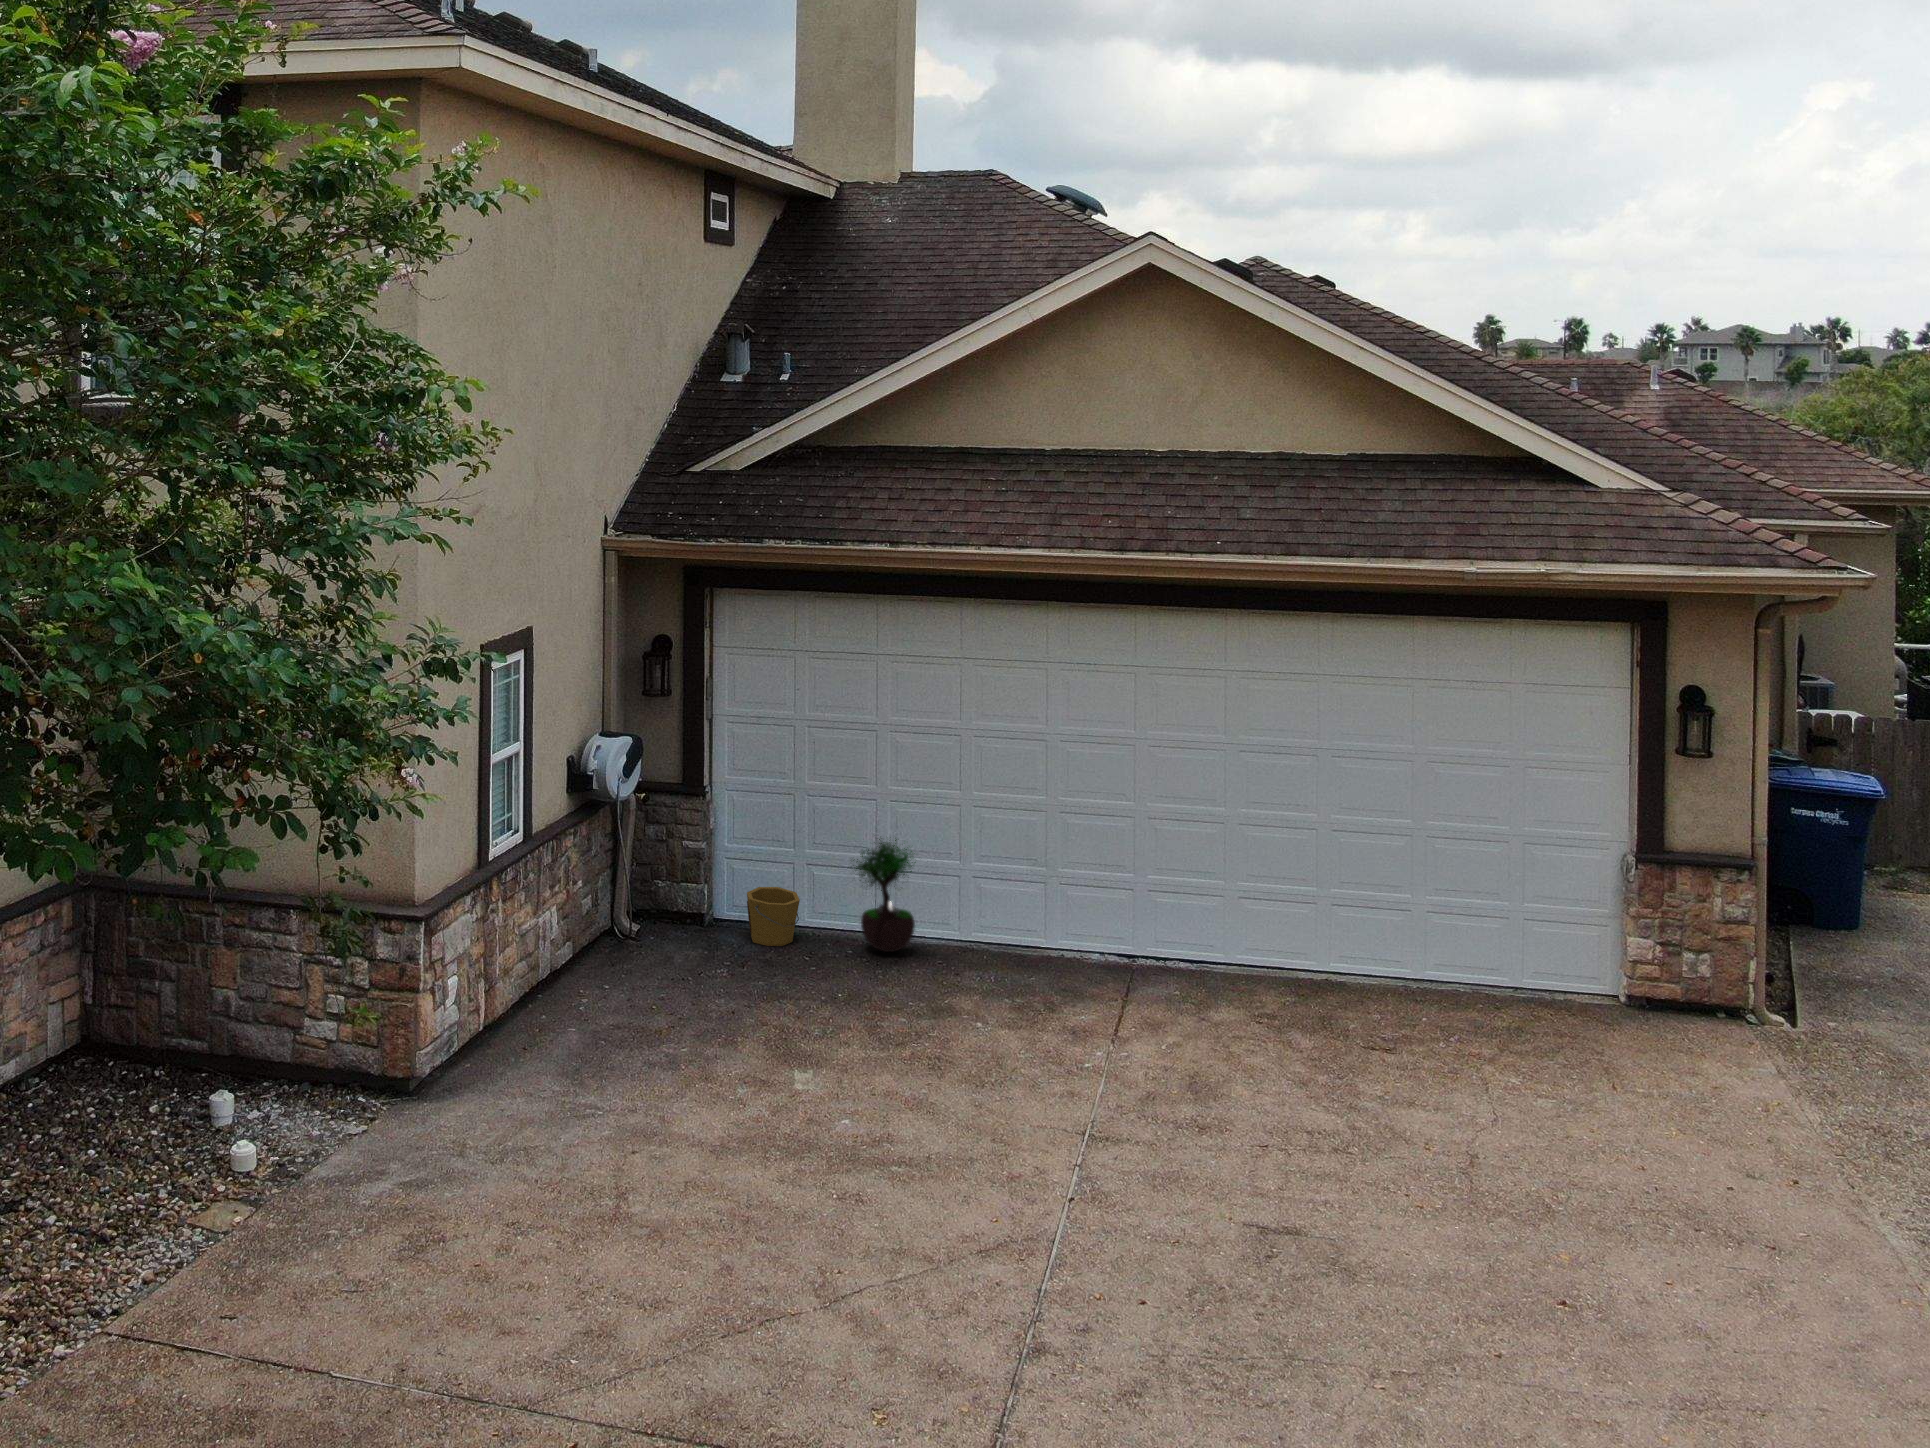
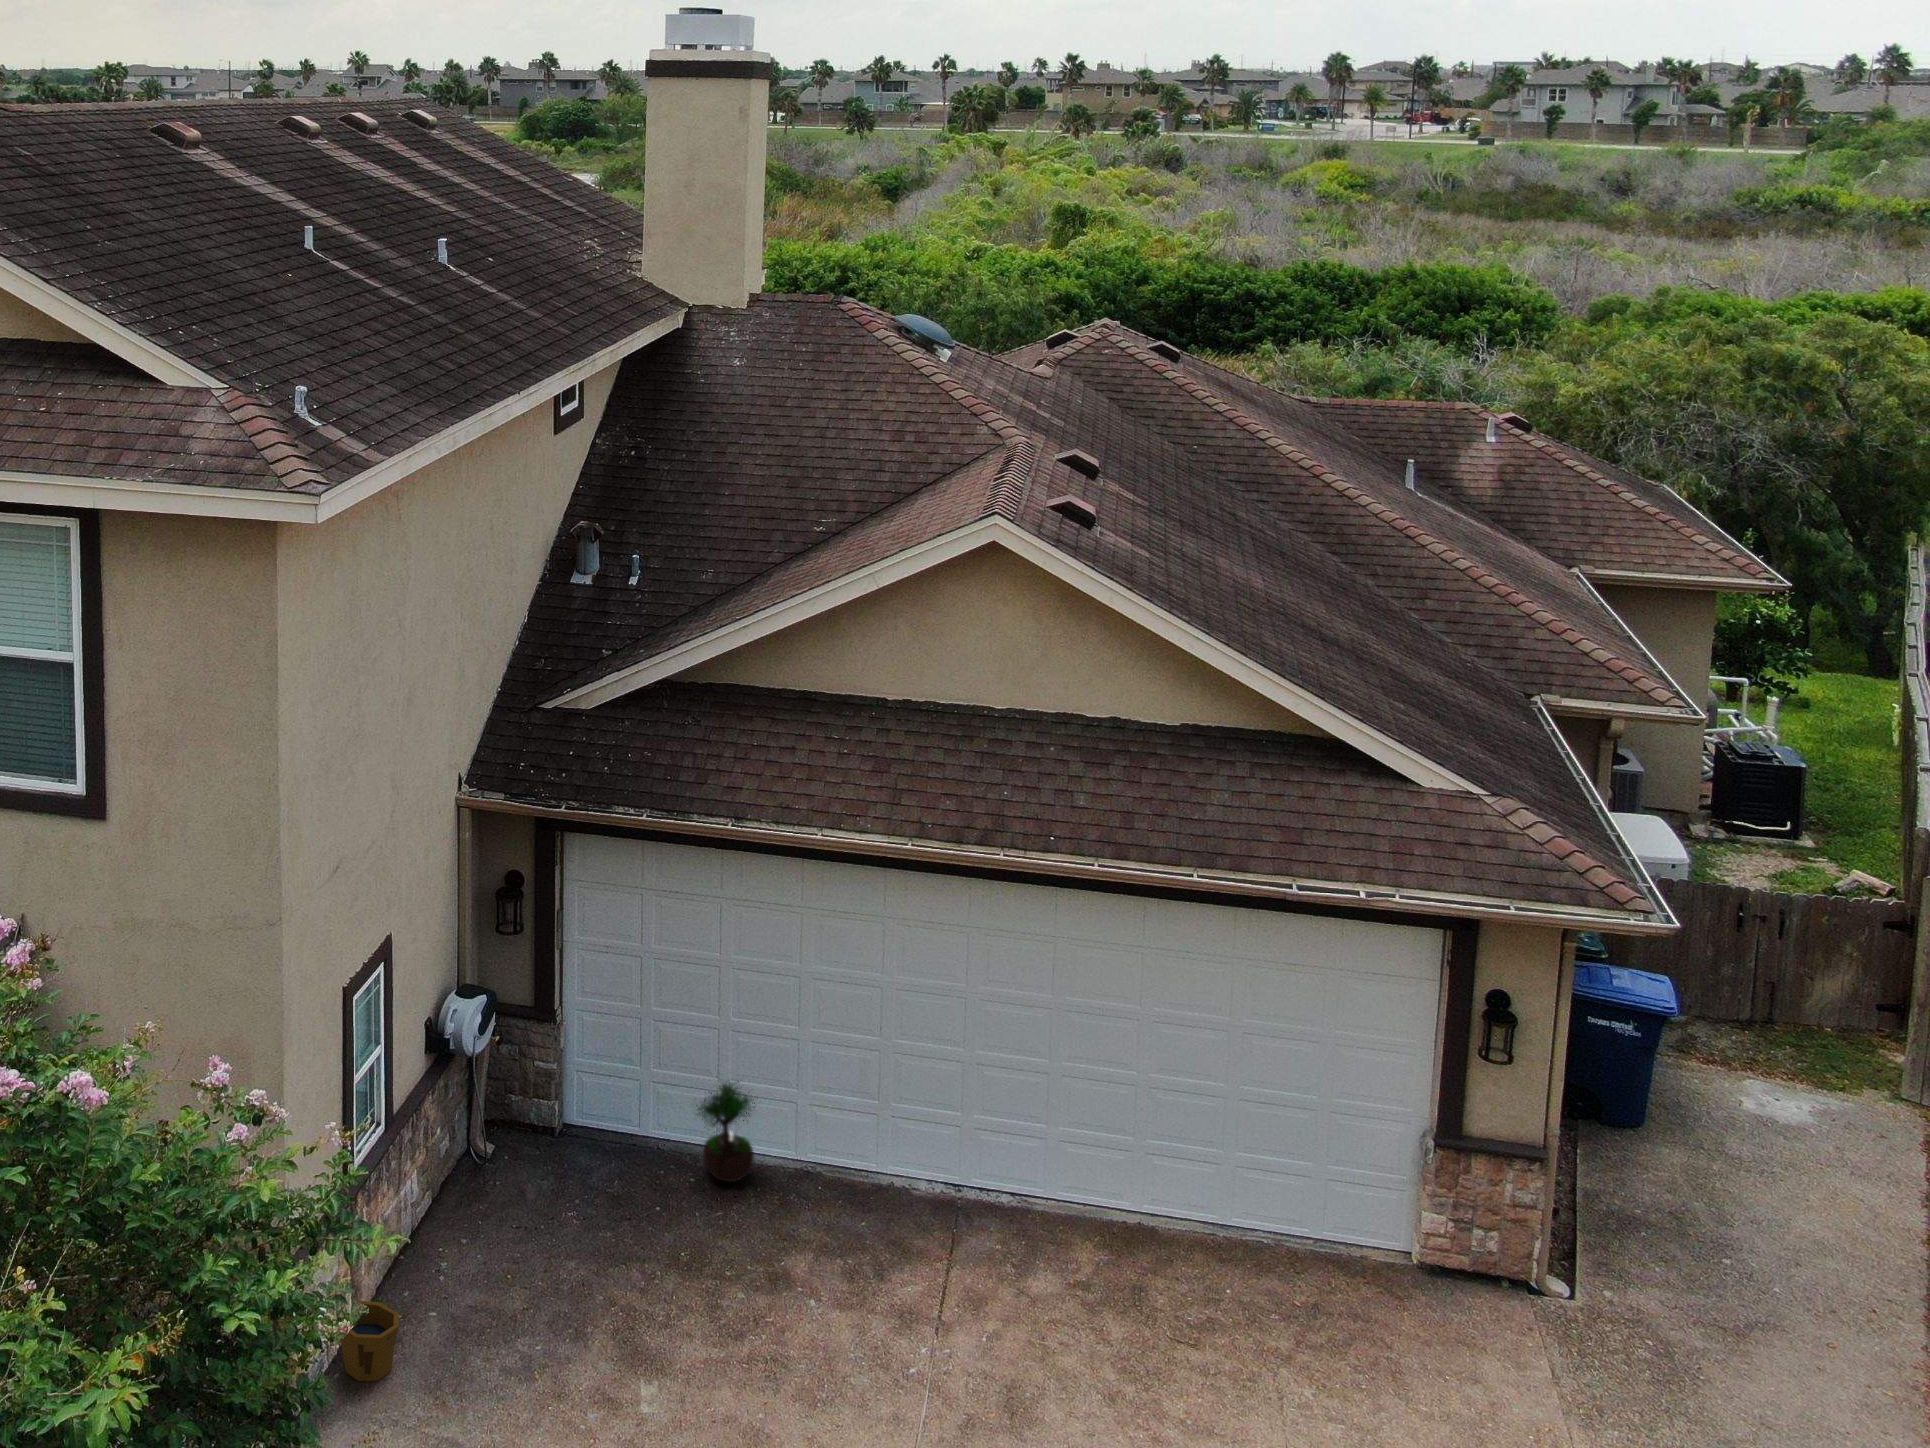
bucket: present [747,887,800,946] -> present [341,1300,402,1381]

